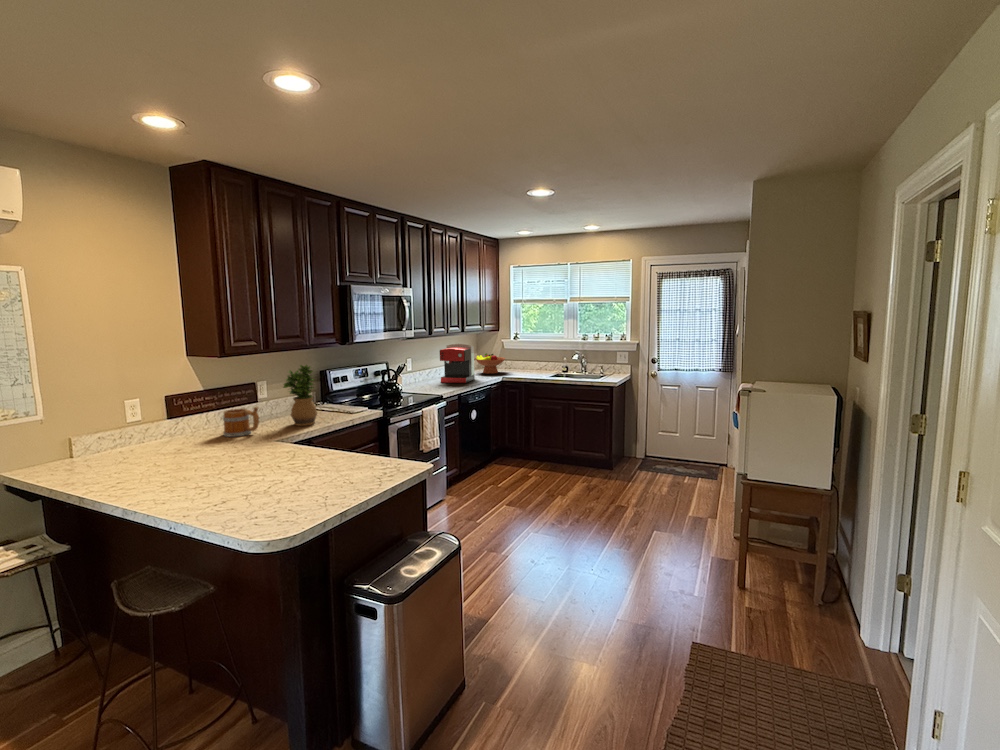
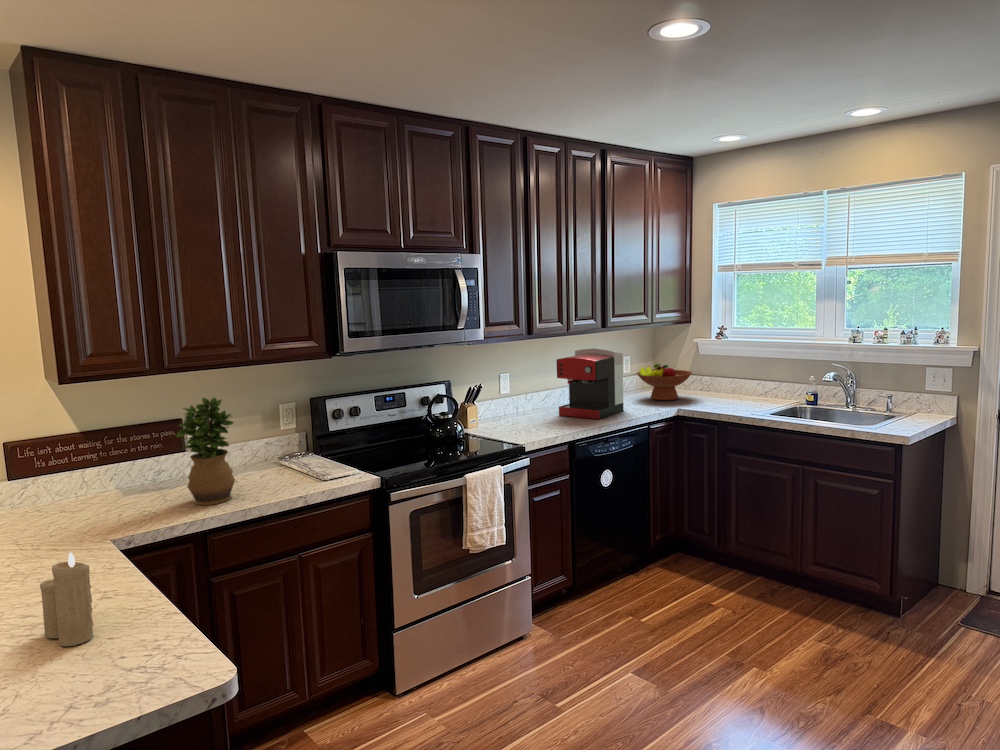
mug: present [223,407,259,437] -> none [63,470,114,521]
candle: none [332,420,359,462] -> present [40,552,93,646]

